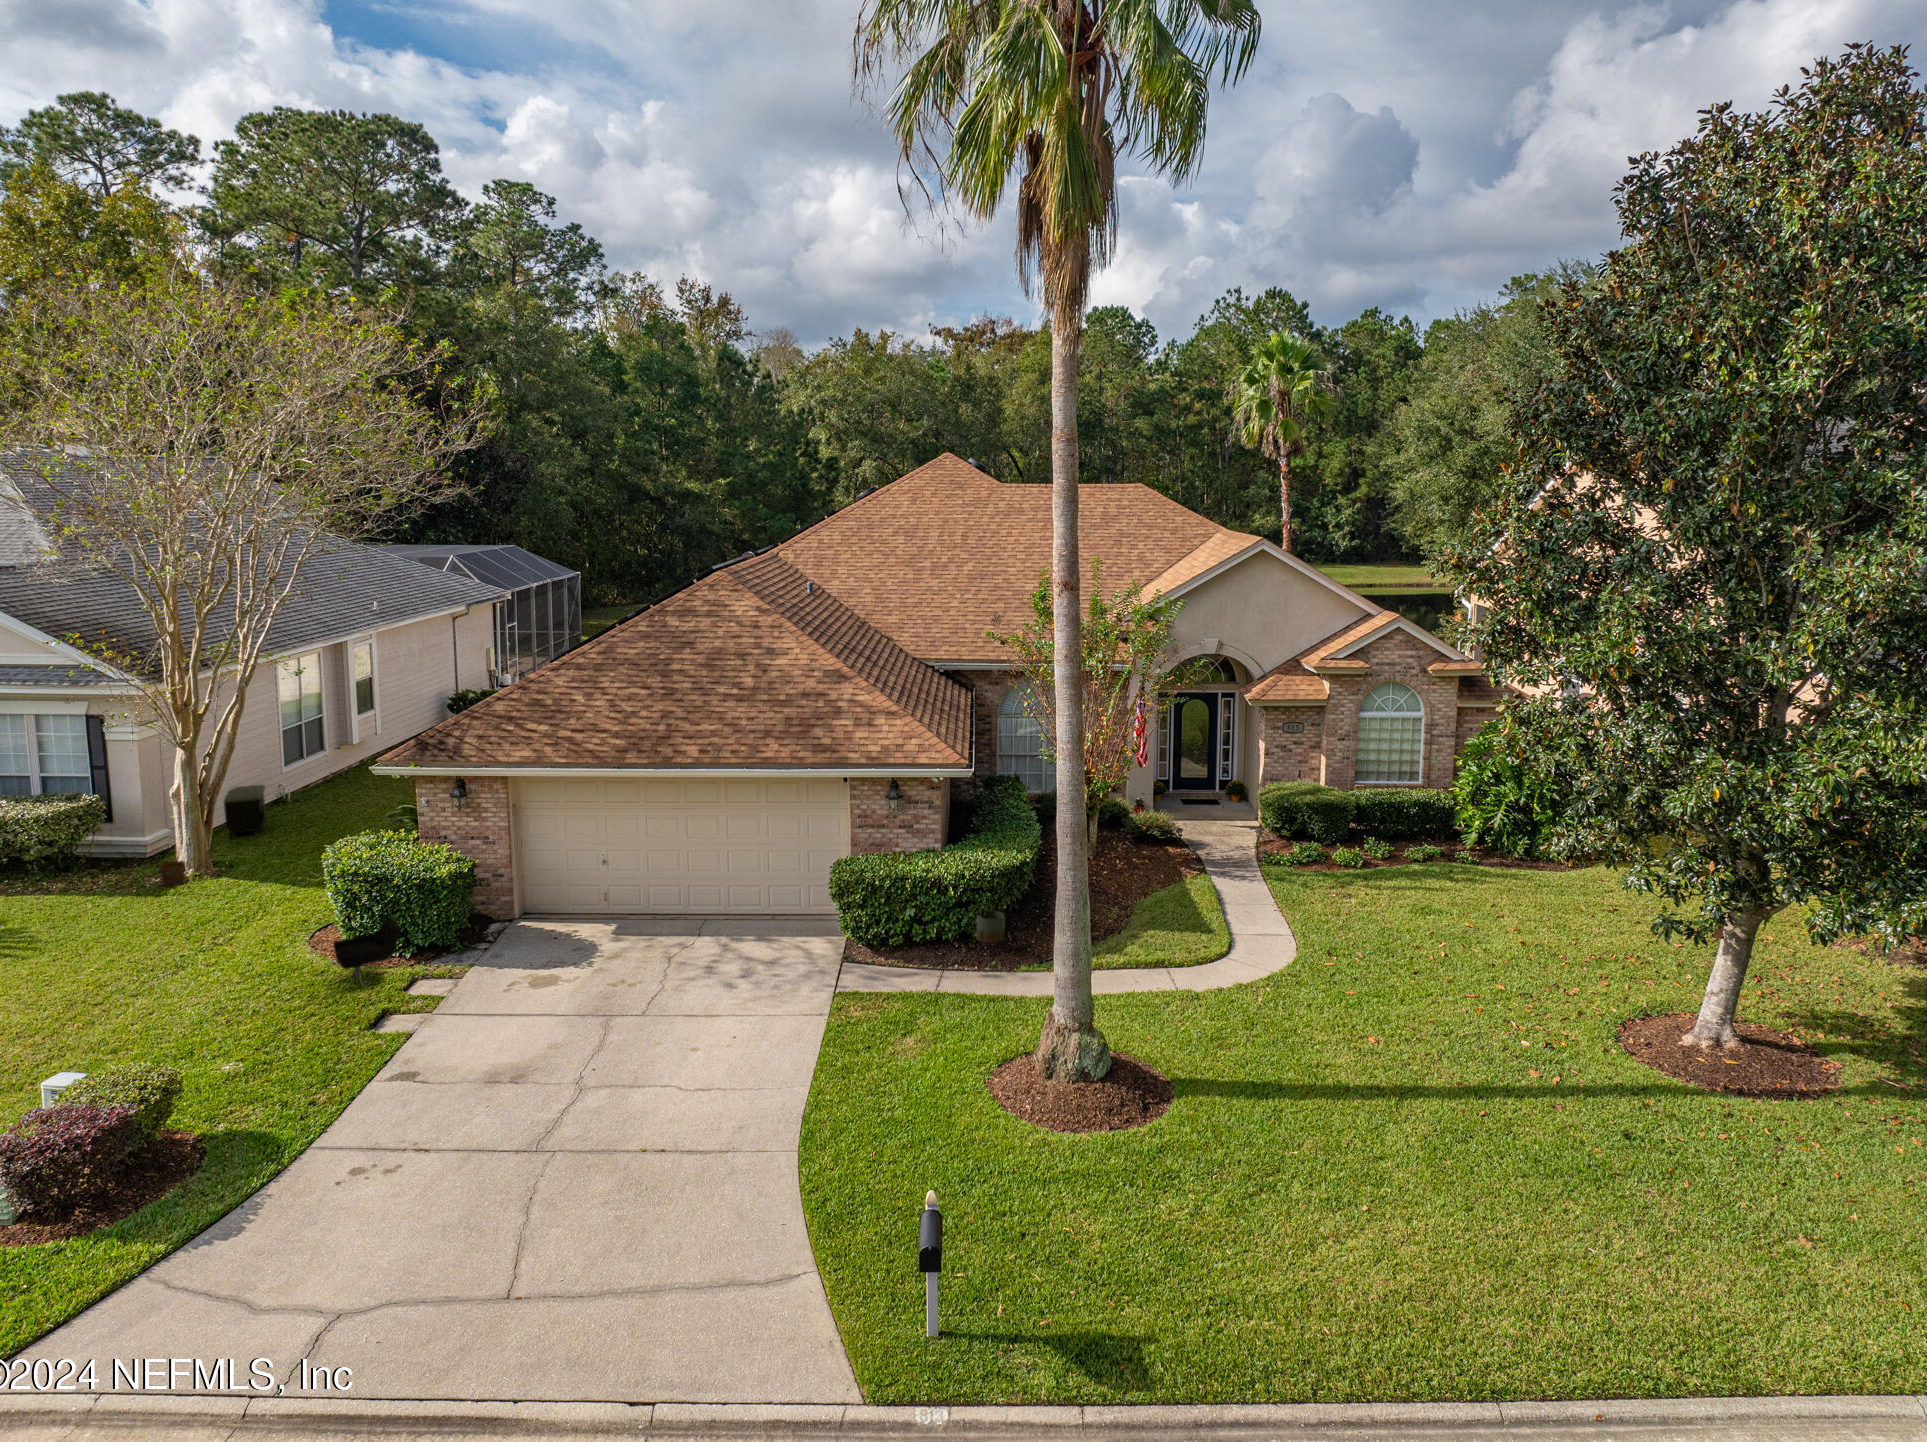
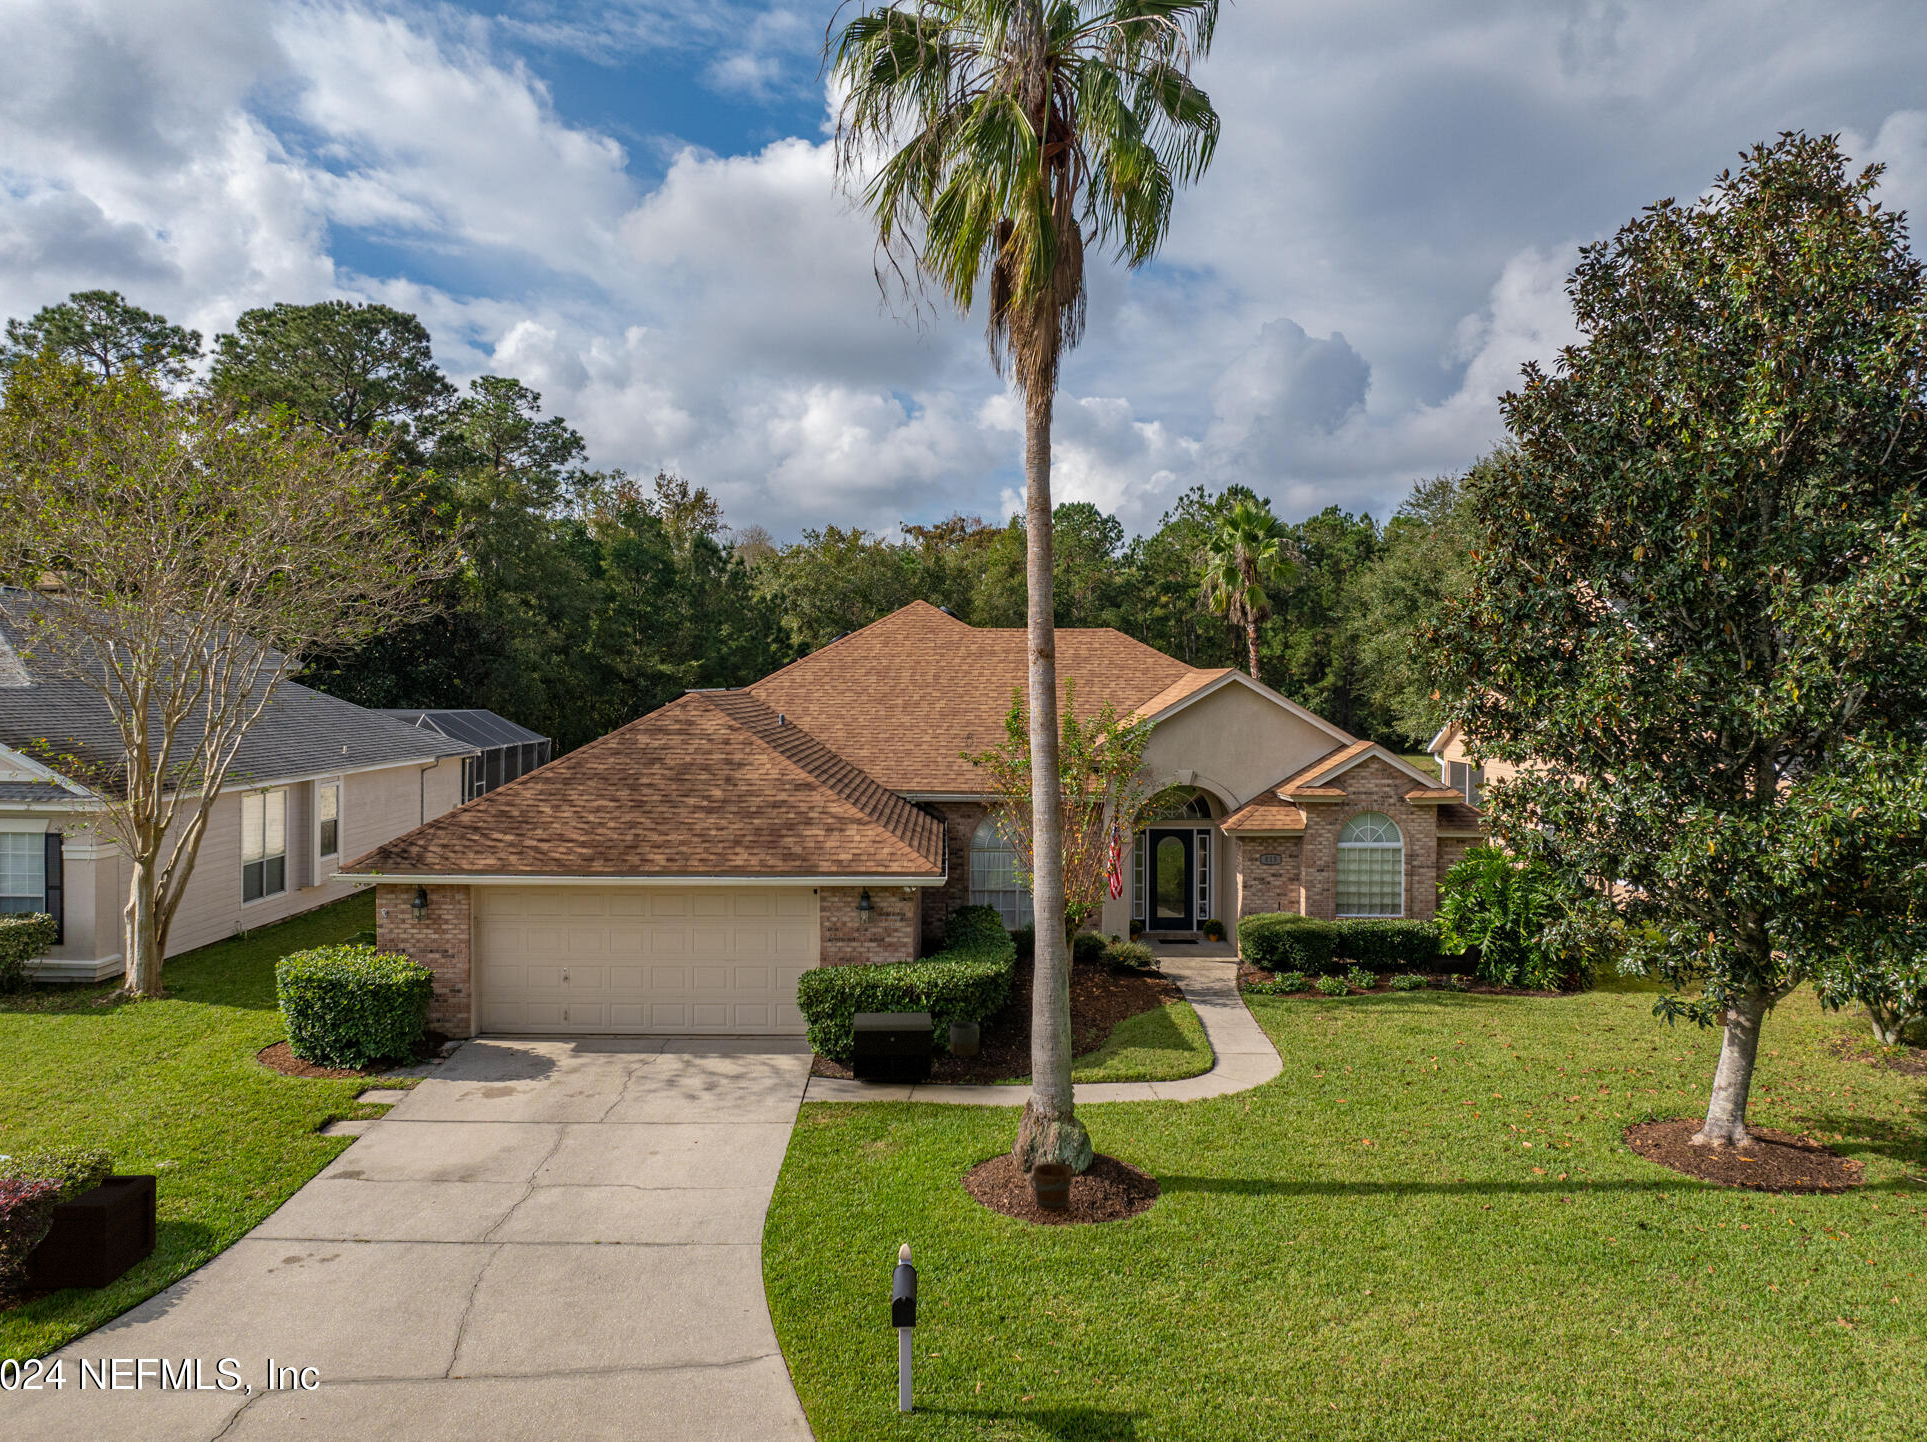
storage bench: present [224,785,266,836] -> present [853,1013,932,1083]
bucket: present [158,861,186,886] -> present [1030,1163,1072,1211]
lounge chair: present [333,916,401,986] -> present [1428,944,1483,989]
wooden crate: none [100,1098,231,1206] -> present [21,1175,156,1289]

